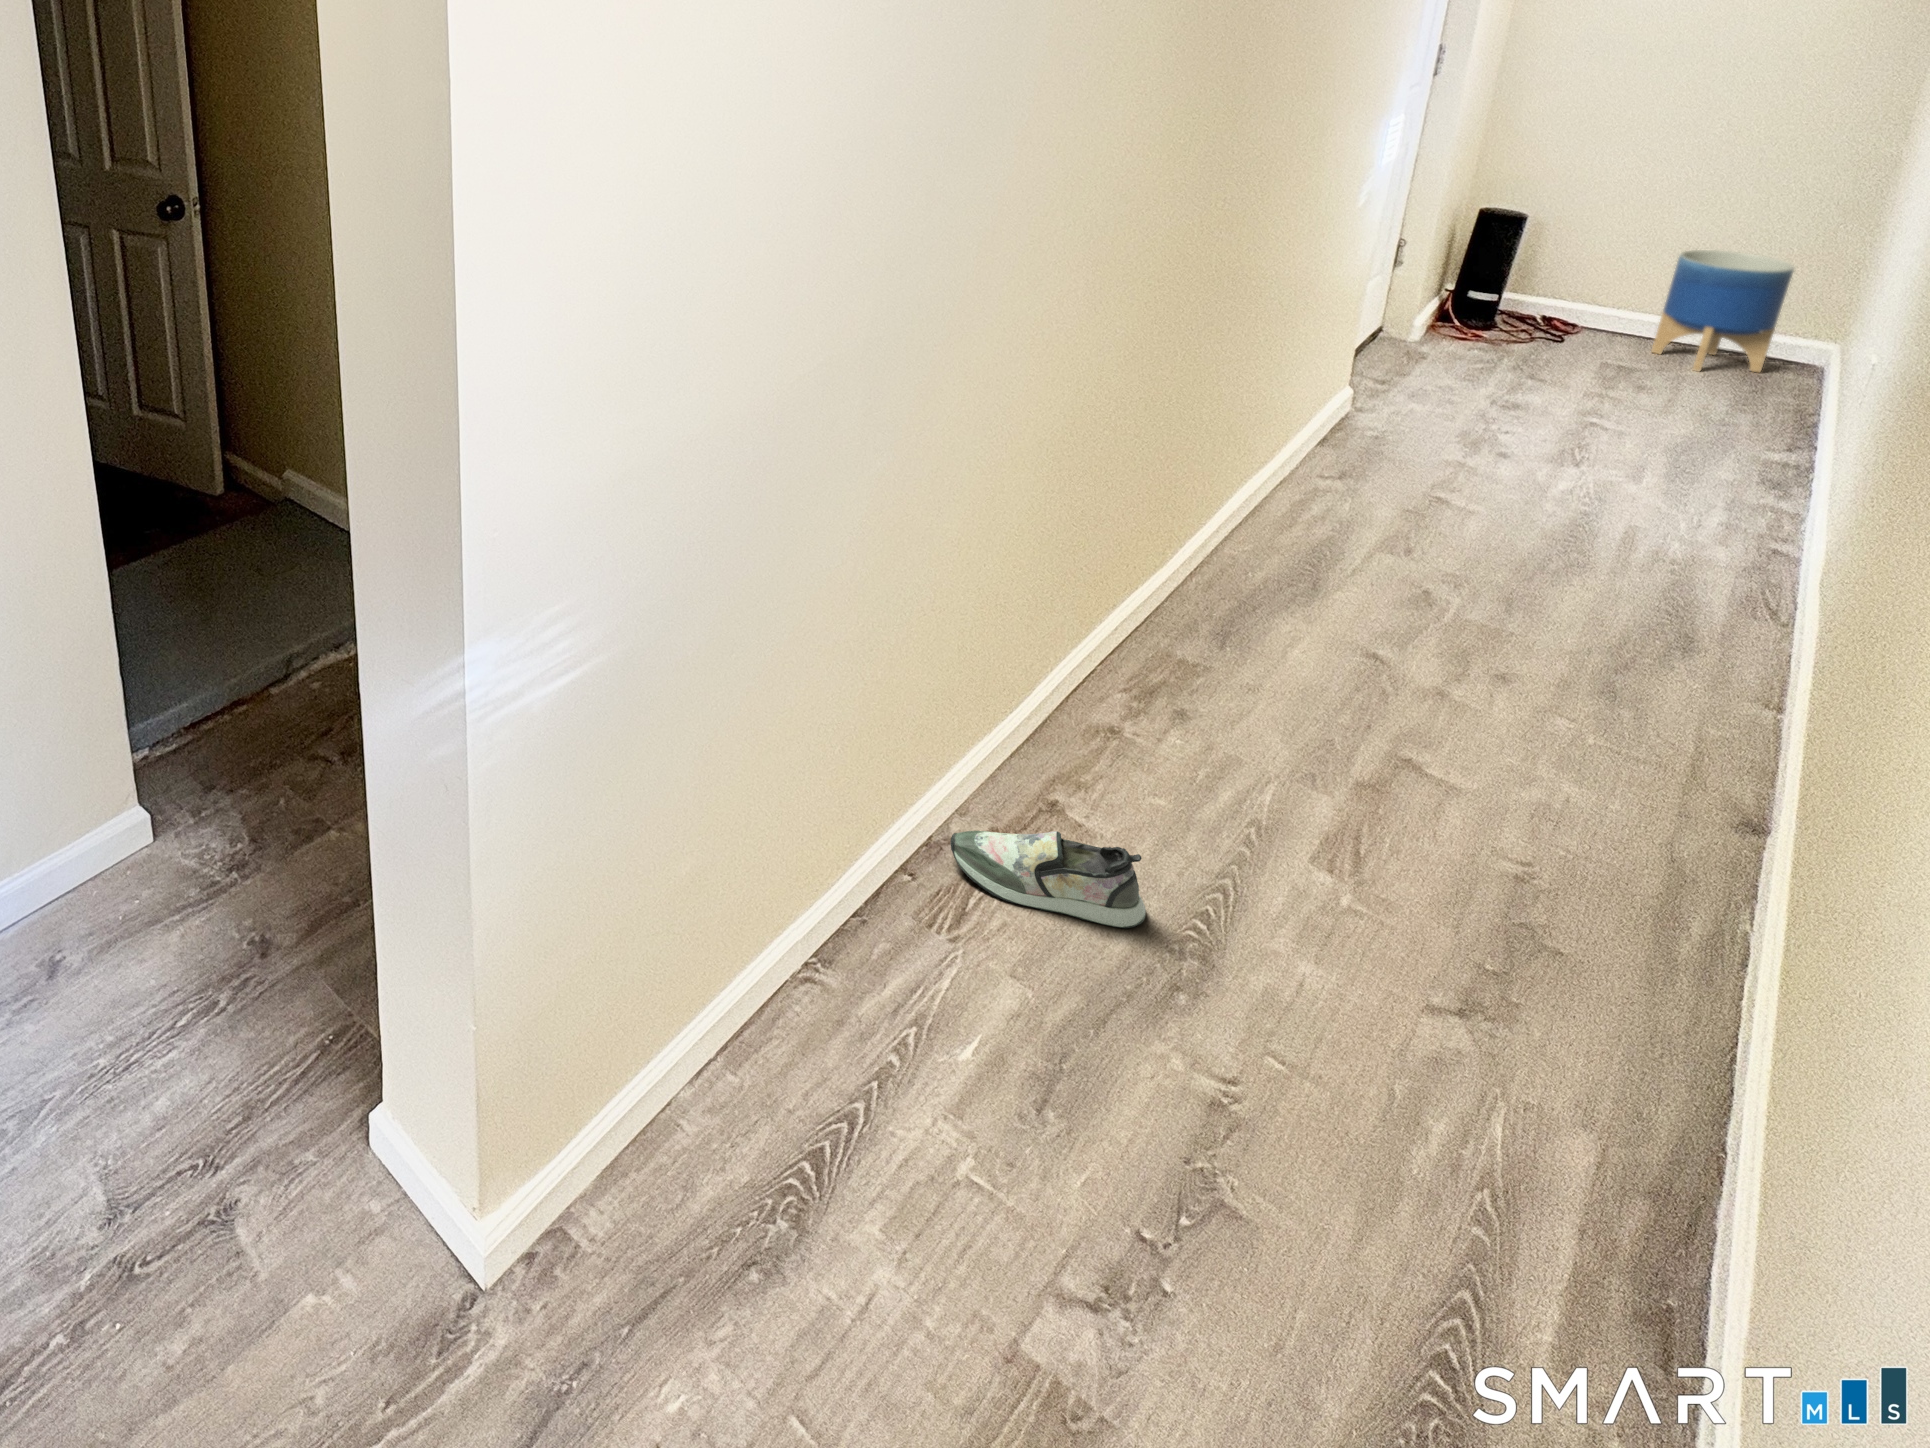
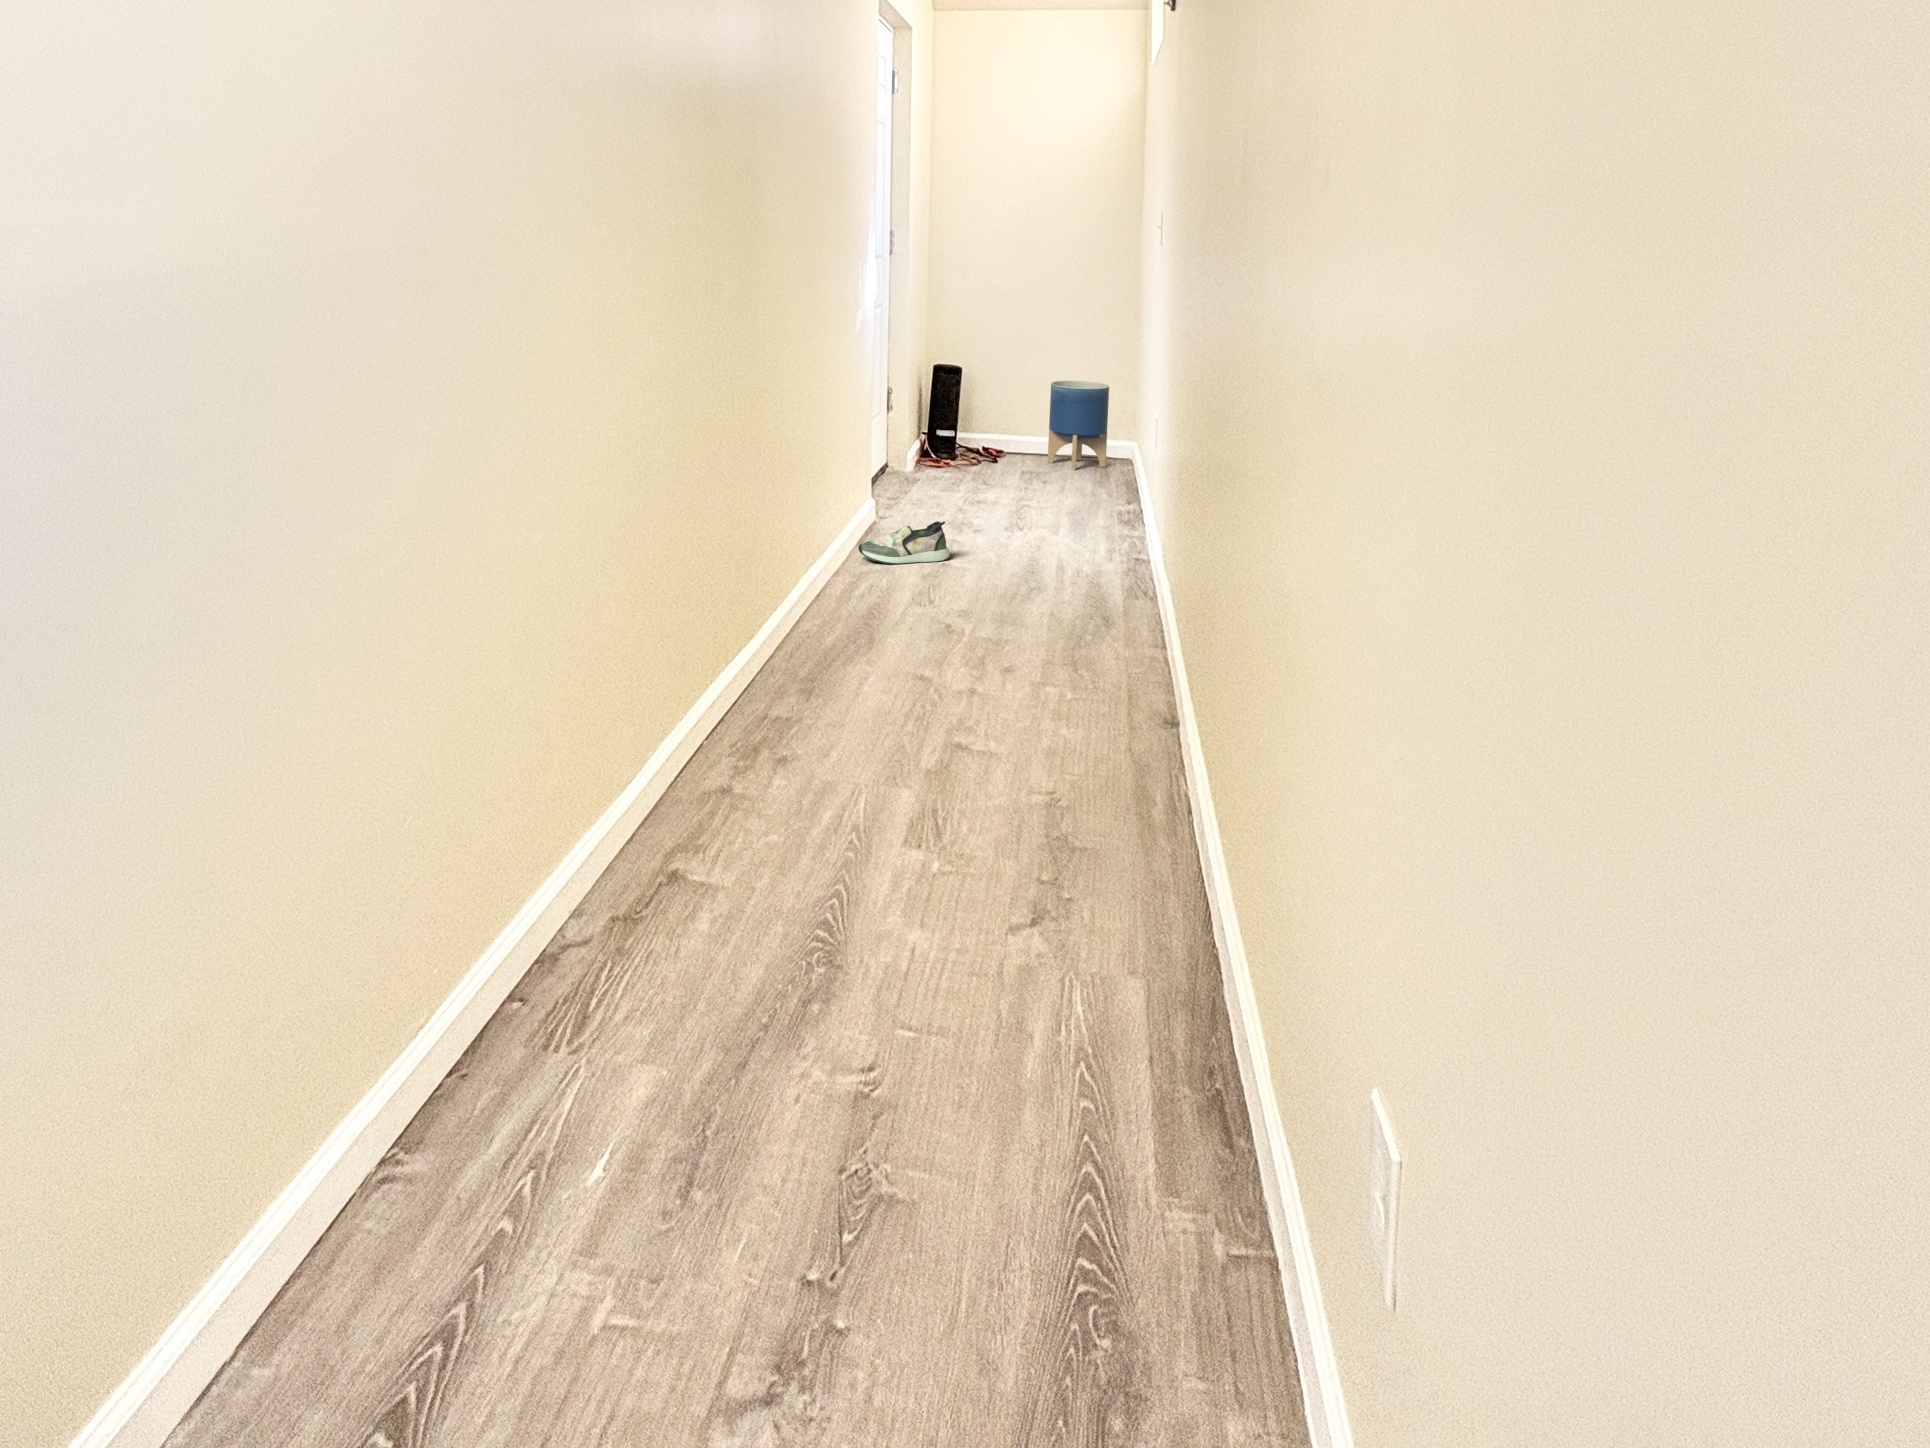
shoe: present [950,831,1146,928] -> present [858,521,950,564]

